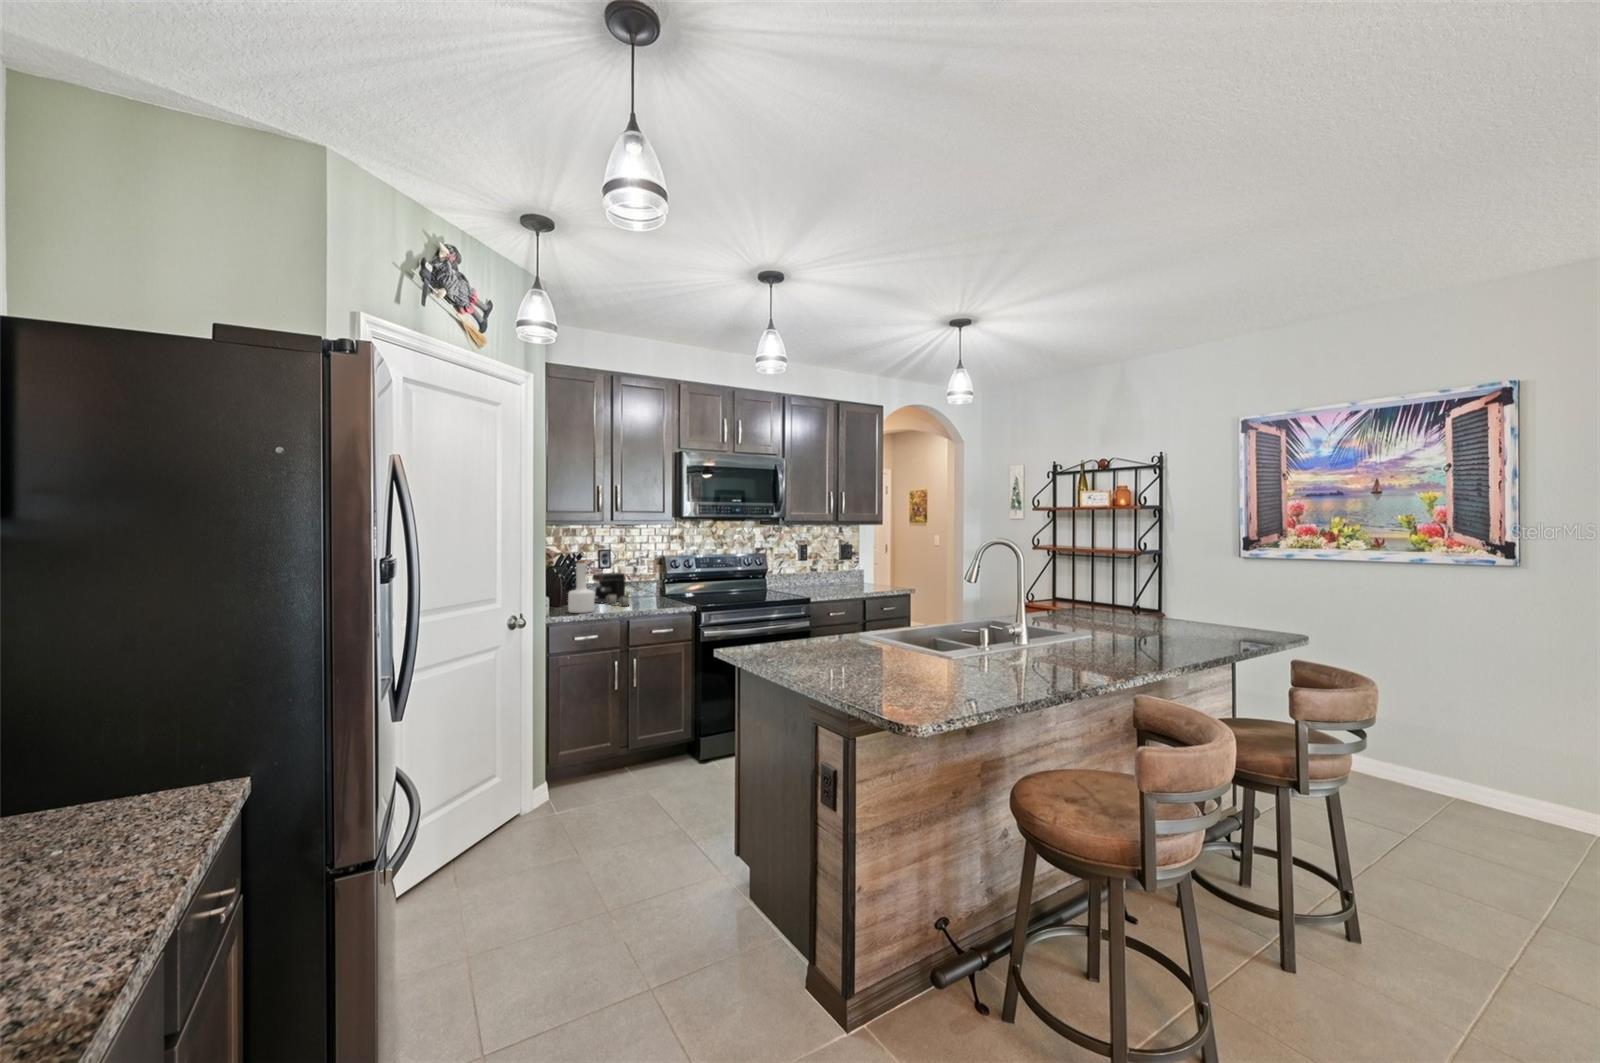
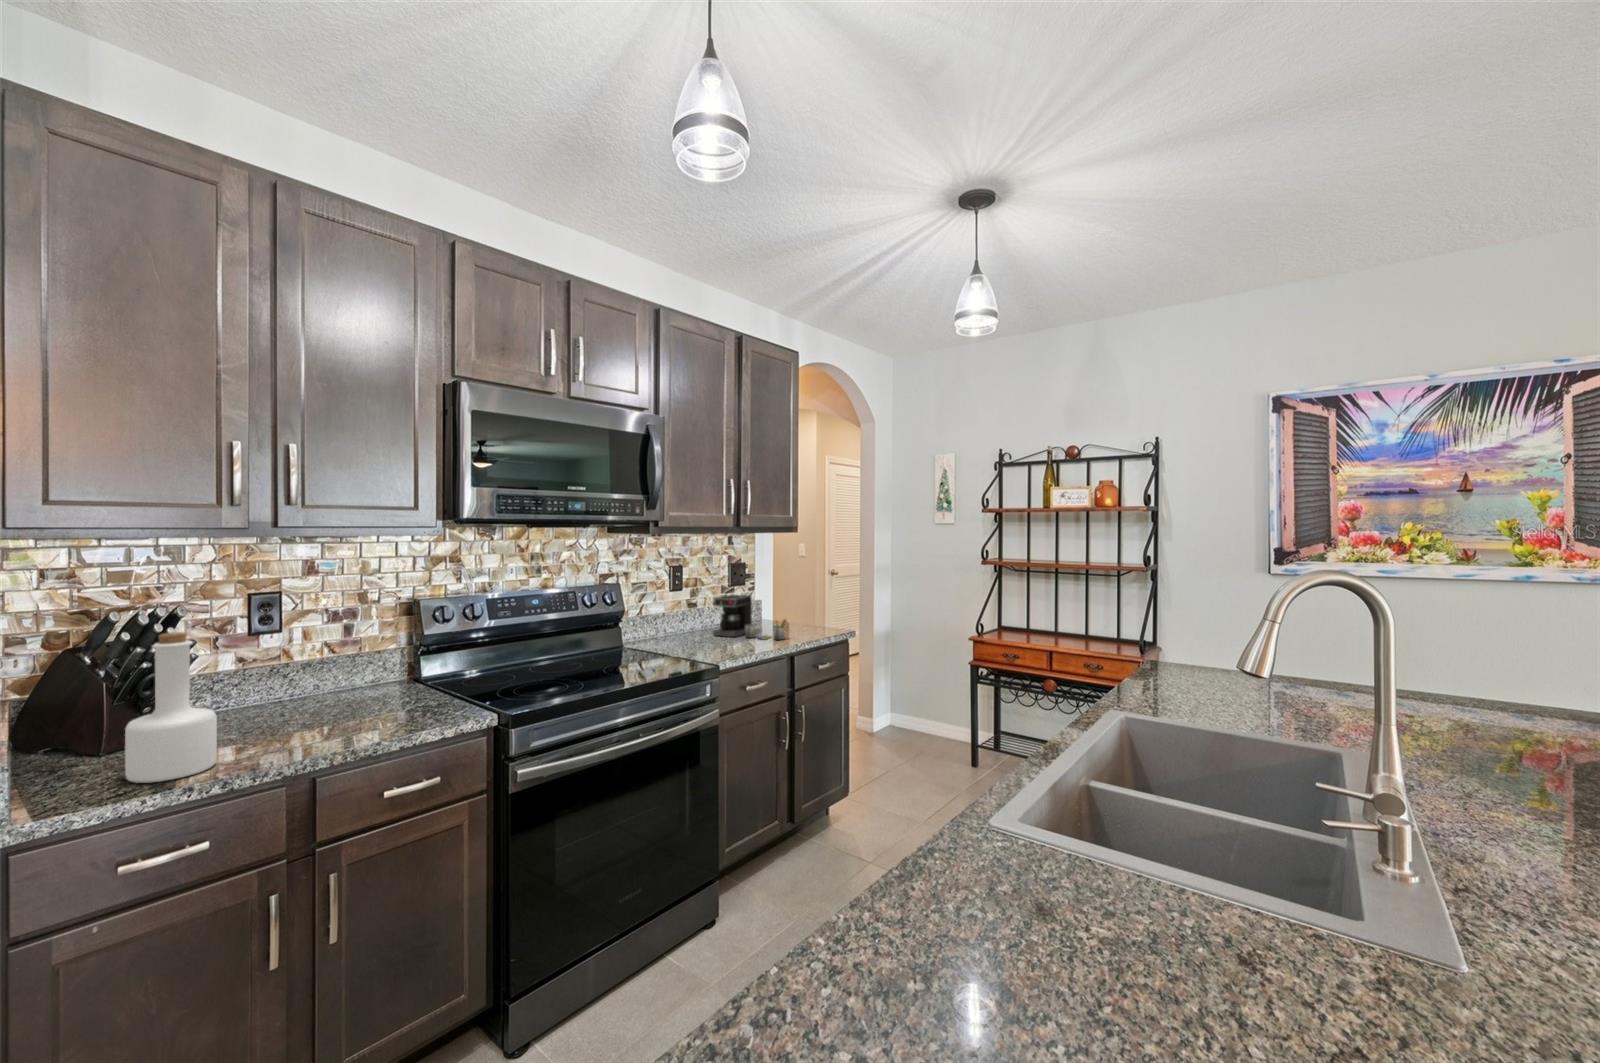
coffee maker: present [592,573,630,606] -> present [713,595,787,640]

